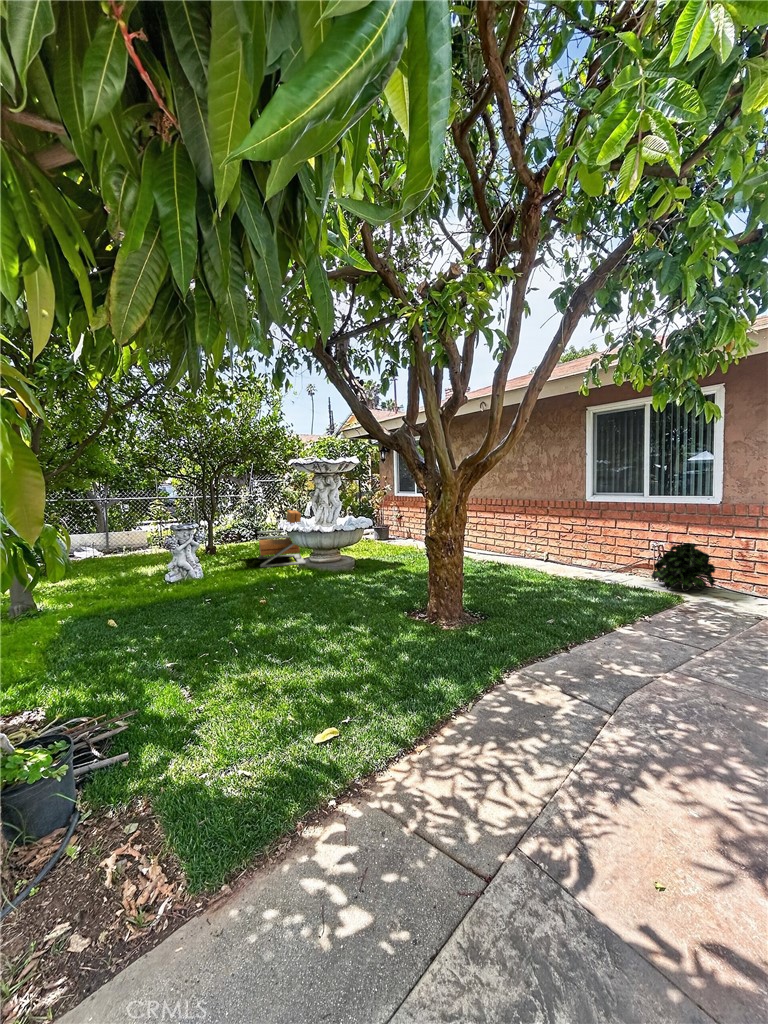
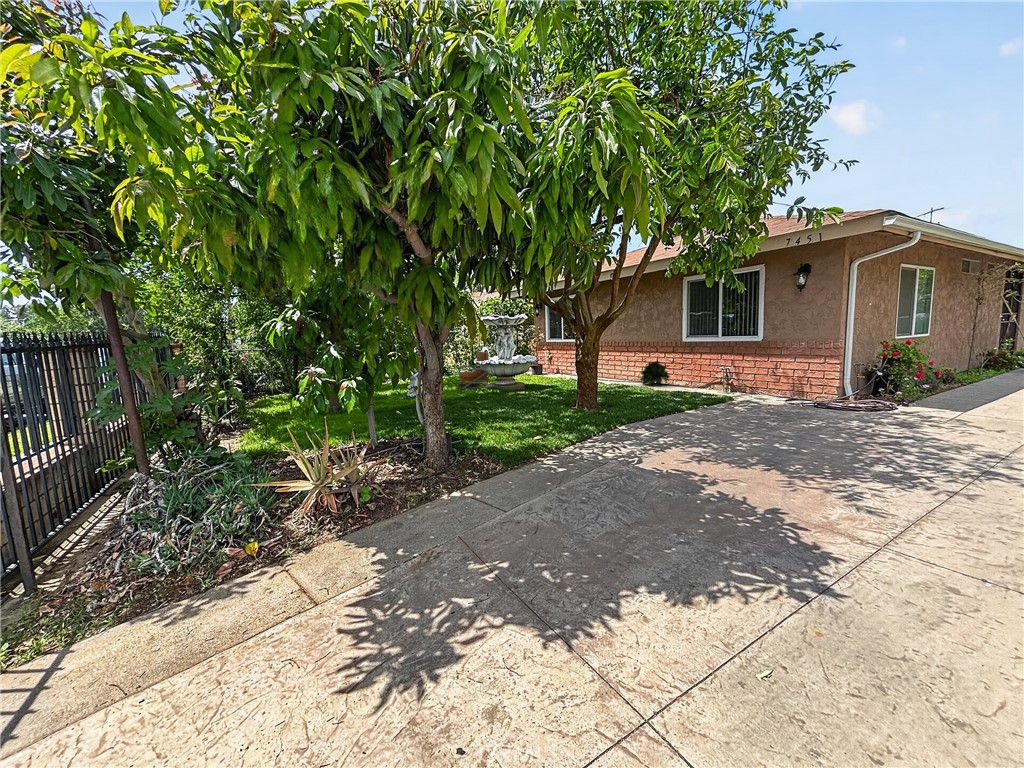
potted plant: present [652,543,716,591] -> present [640,361,670,385]

